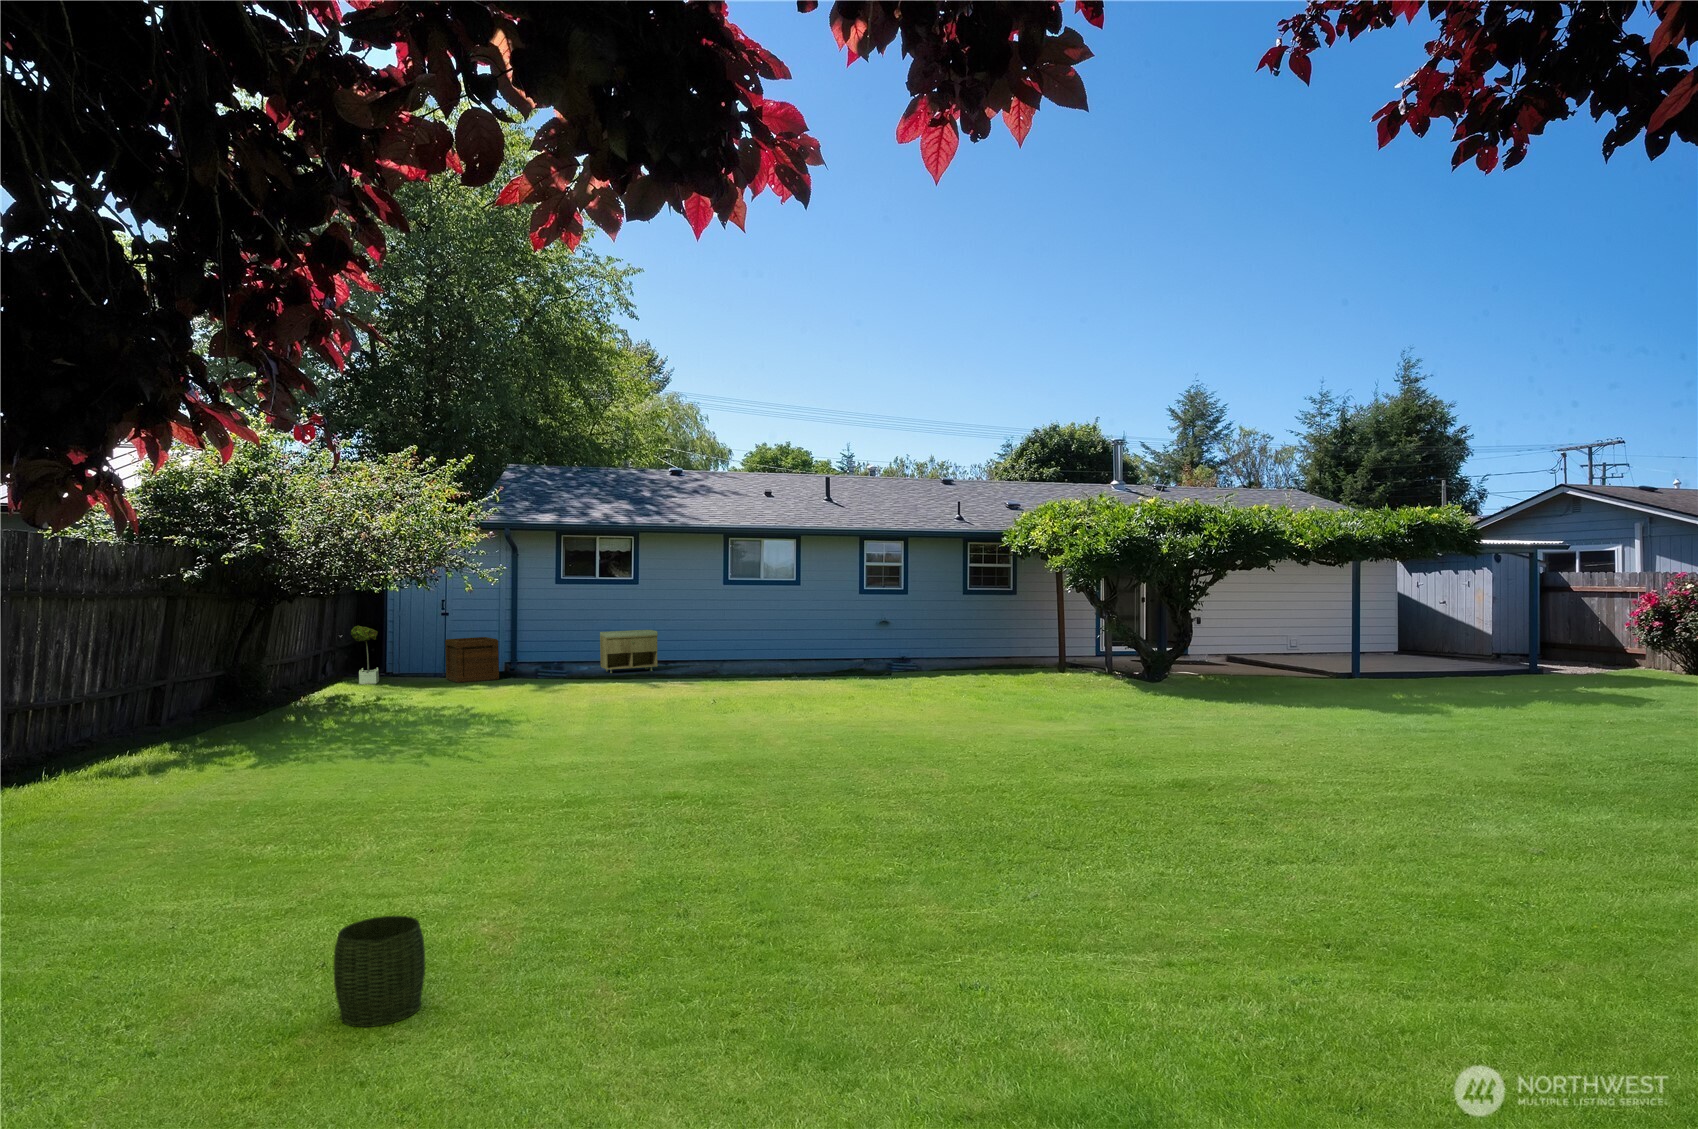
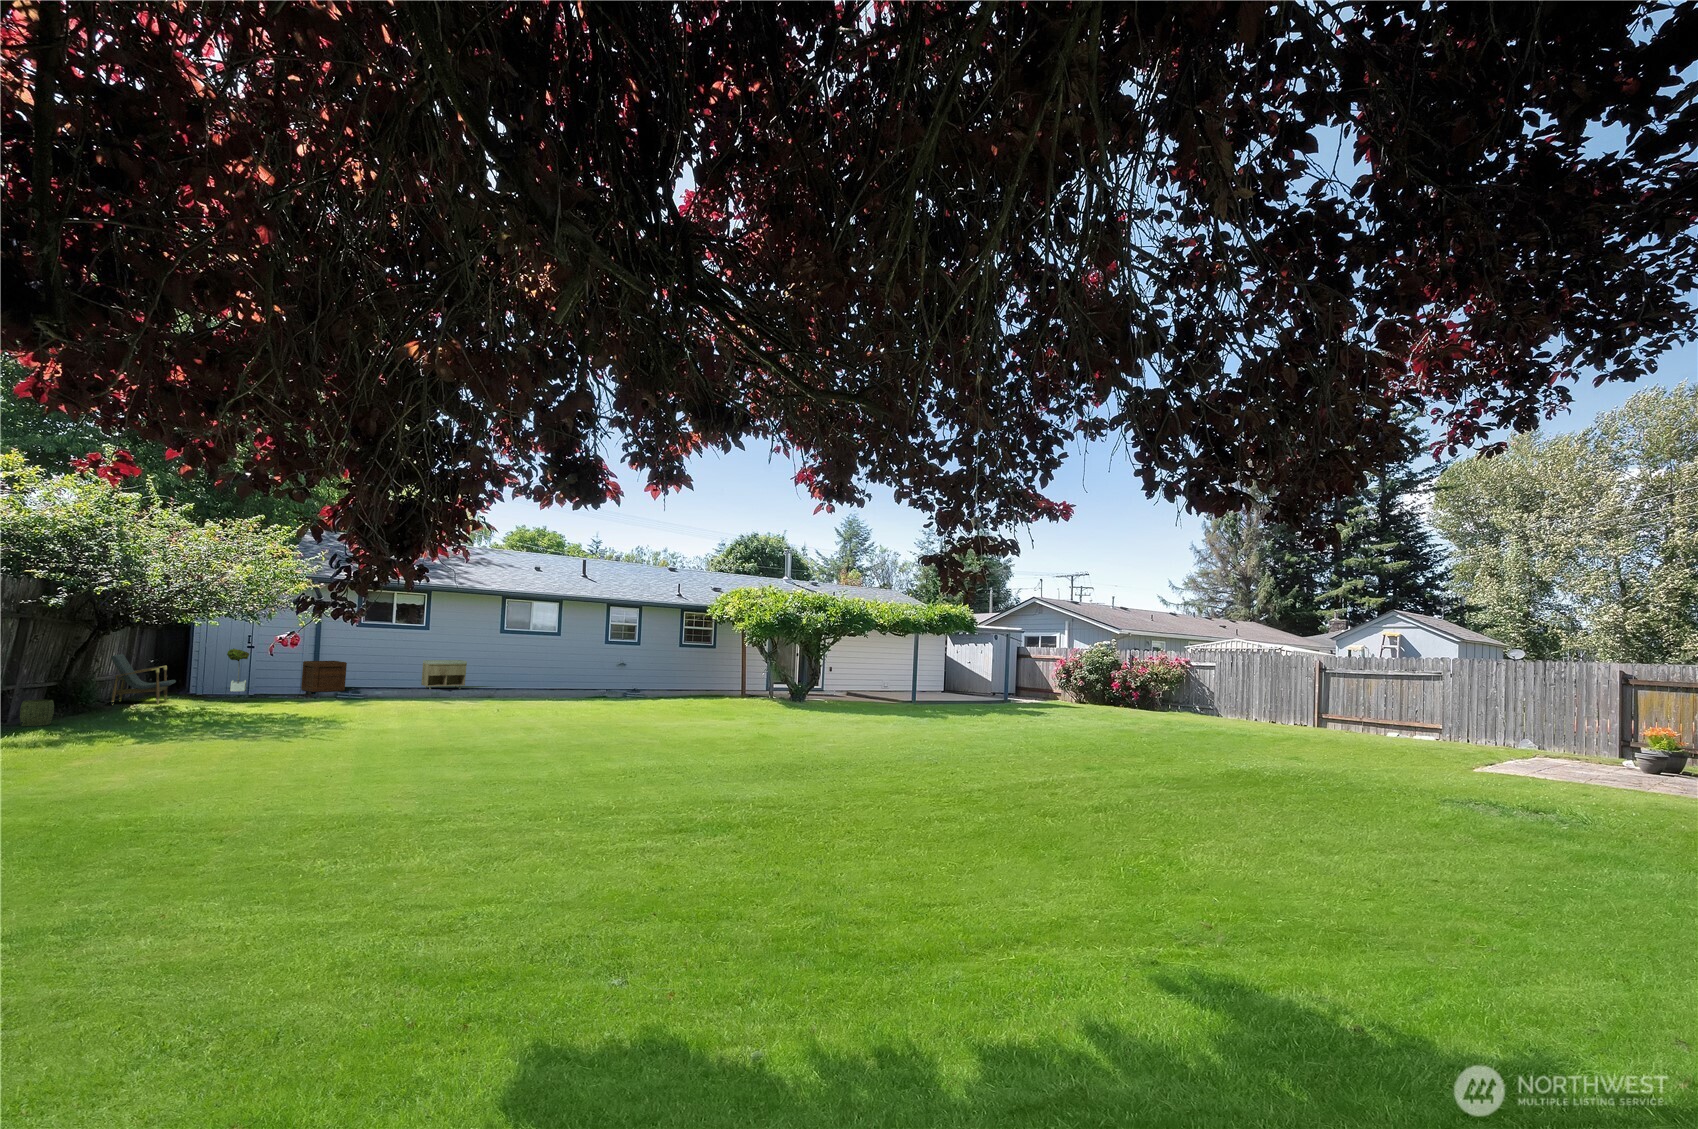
lounge chair: none [192,641,277,711] -> present [111,654,176,705]
woven basket: present [334,916,425,1027] -> present [20,700,54,726]

